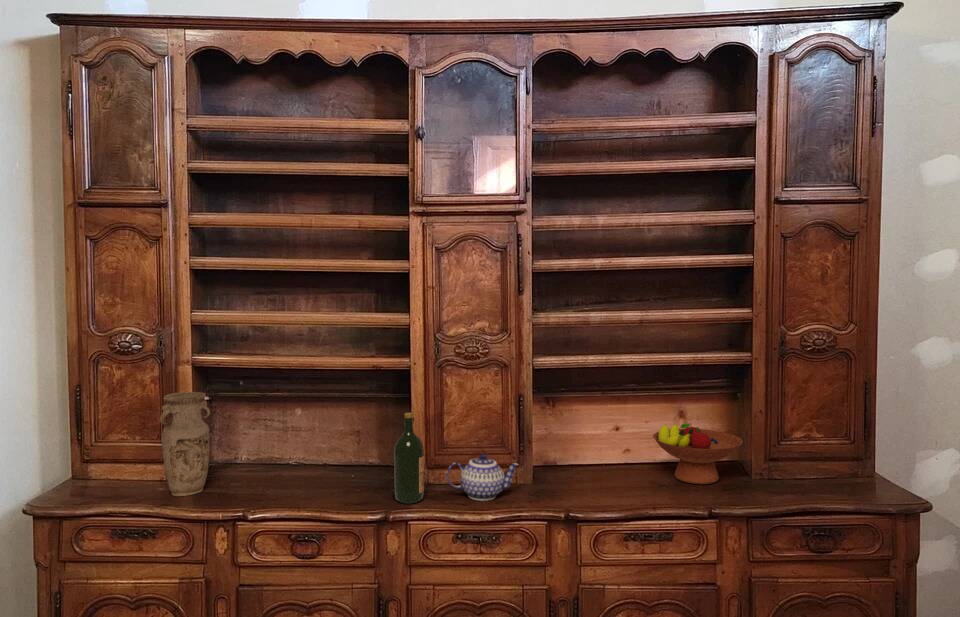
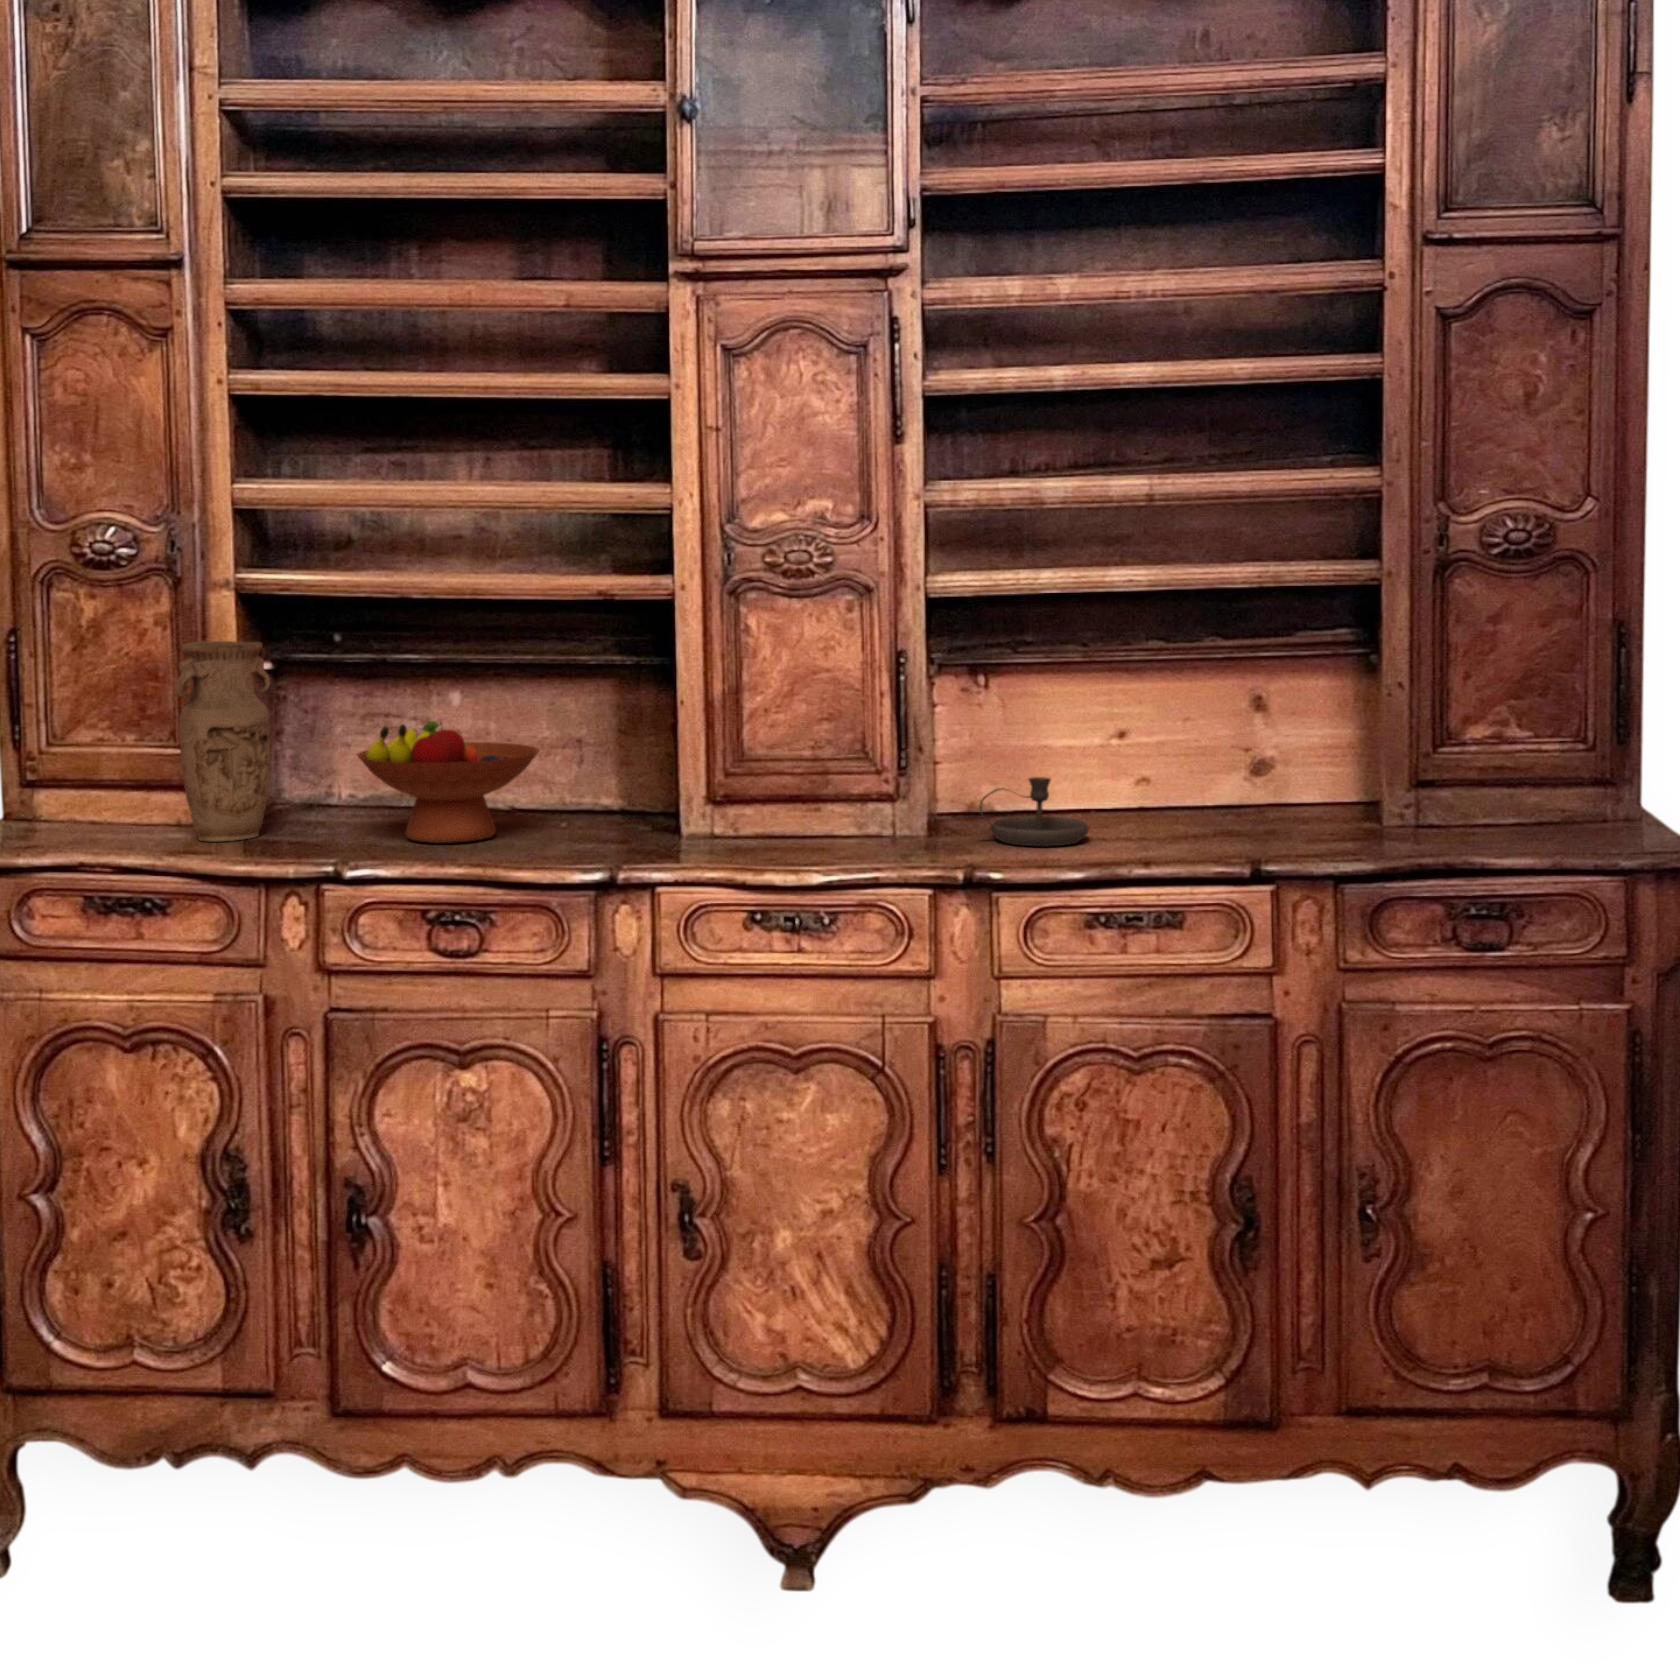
wine bottle: present [394,413,424,504] -> none [631,675,691,853]
fruit bowl: present [653,423,743,484] -> present [357,721,539,843]
teapot: present [446,454,518,501] -> none [737,761,883,852]
candlestick: none [561,457,616,494] -> present [980,777,1089,846]

